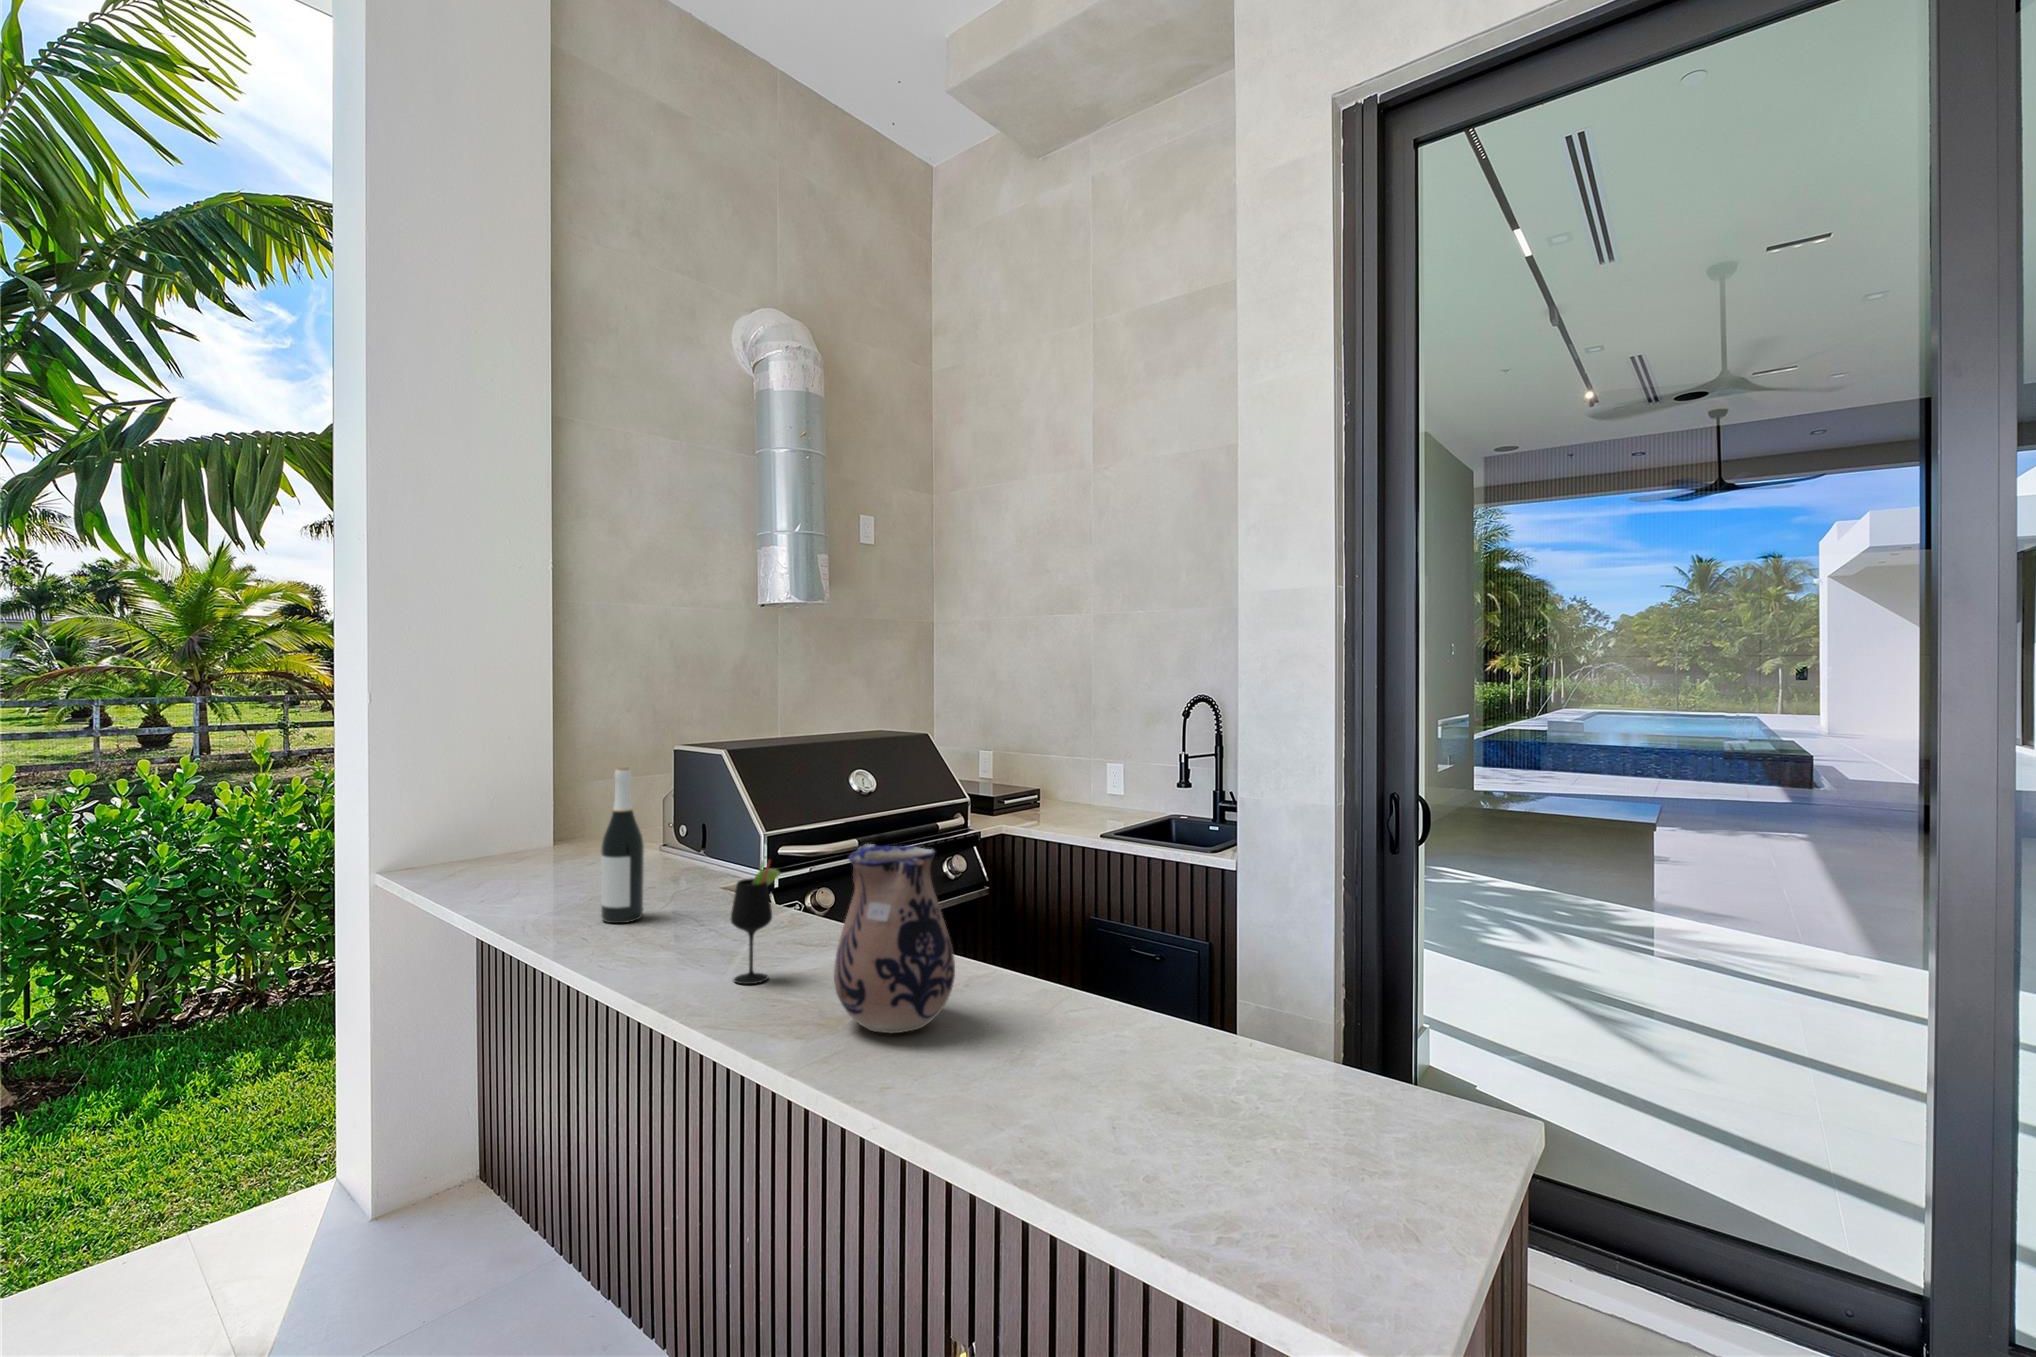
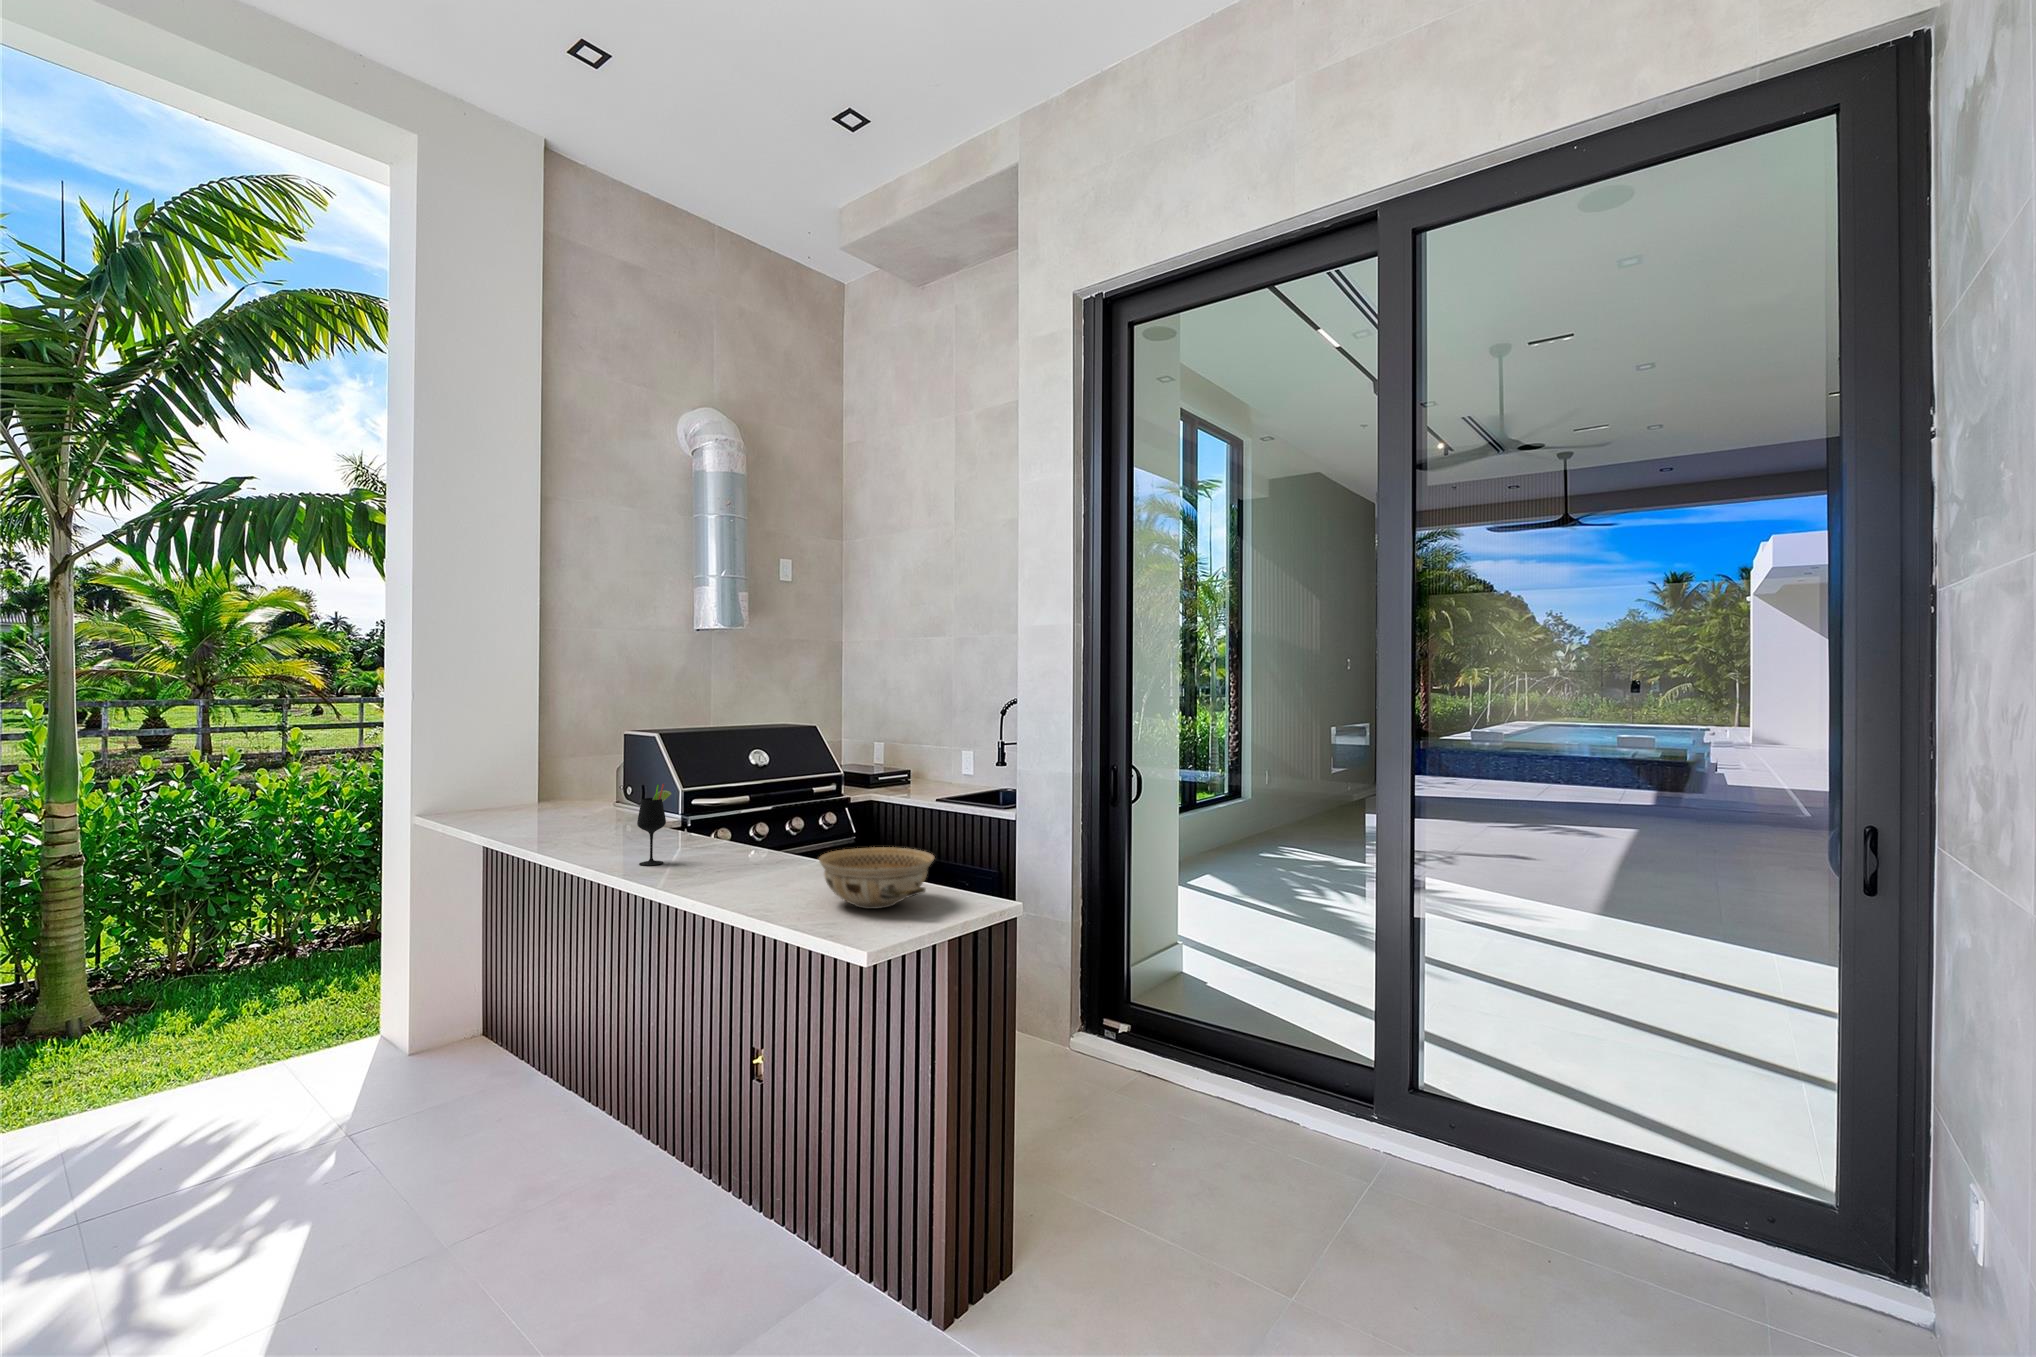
wine bottle: present [601,767,644,923] -> none [556,734,587,841]
ceramic pitcher: present [834,844,955,1033] -> none [697,769,777,883]
ceramic bowl: none [1056,987,1260,1112] -> present [819,847,935,909]

